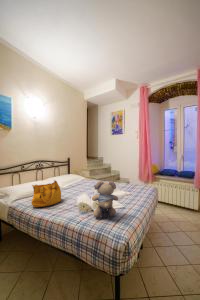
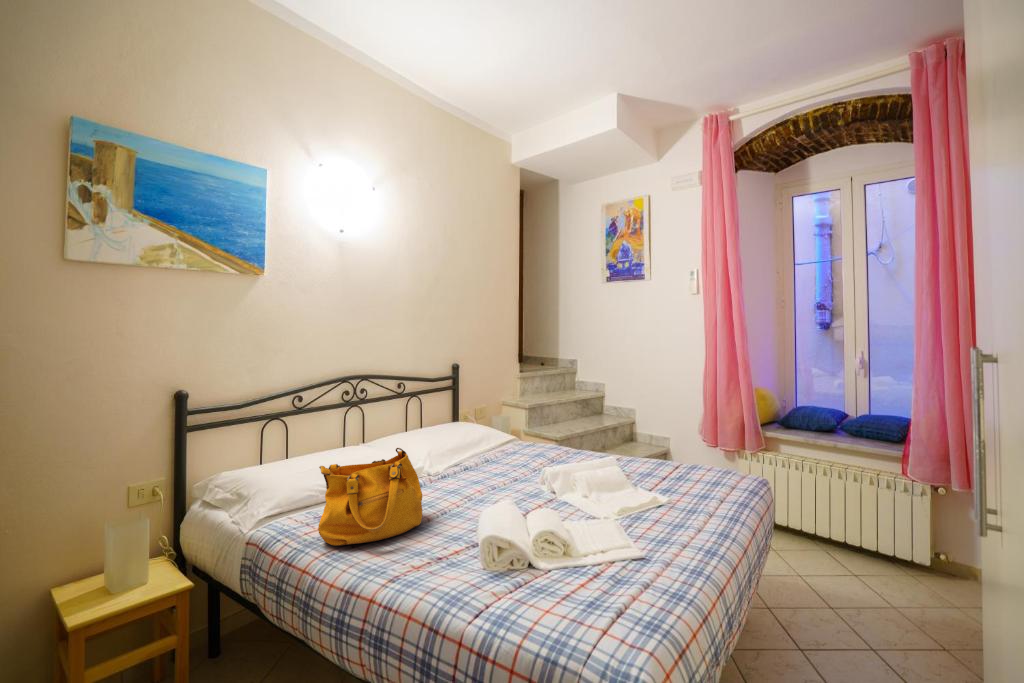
teddy bear: present [92,181,118,218] -> none [529,460,632,603]

